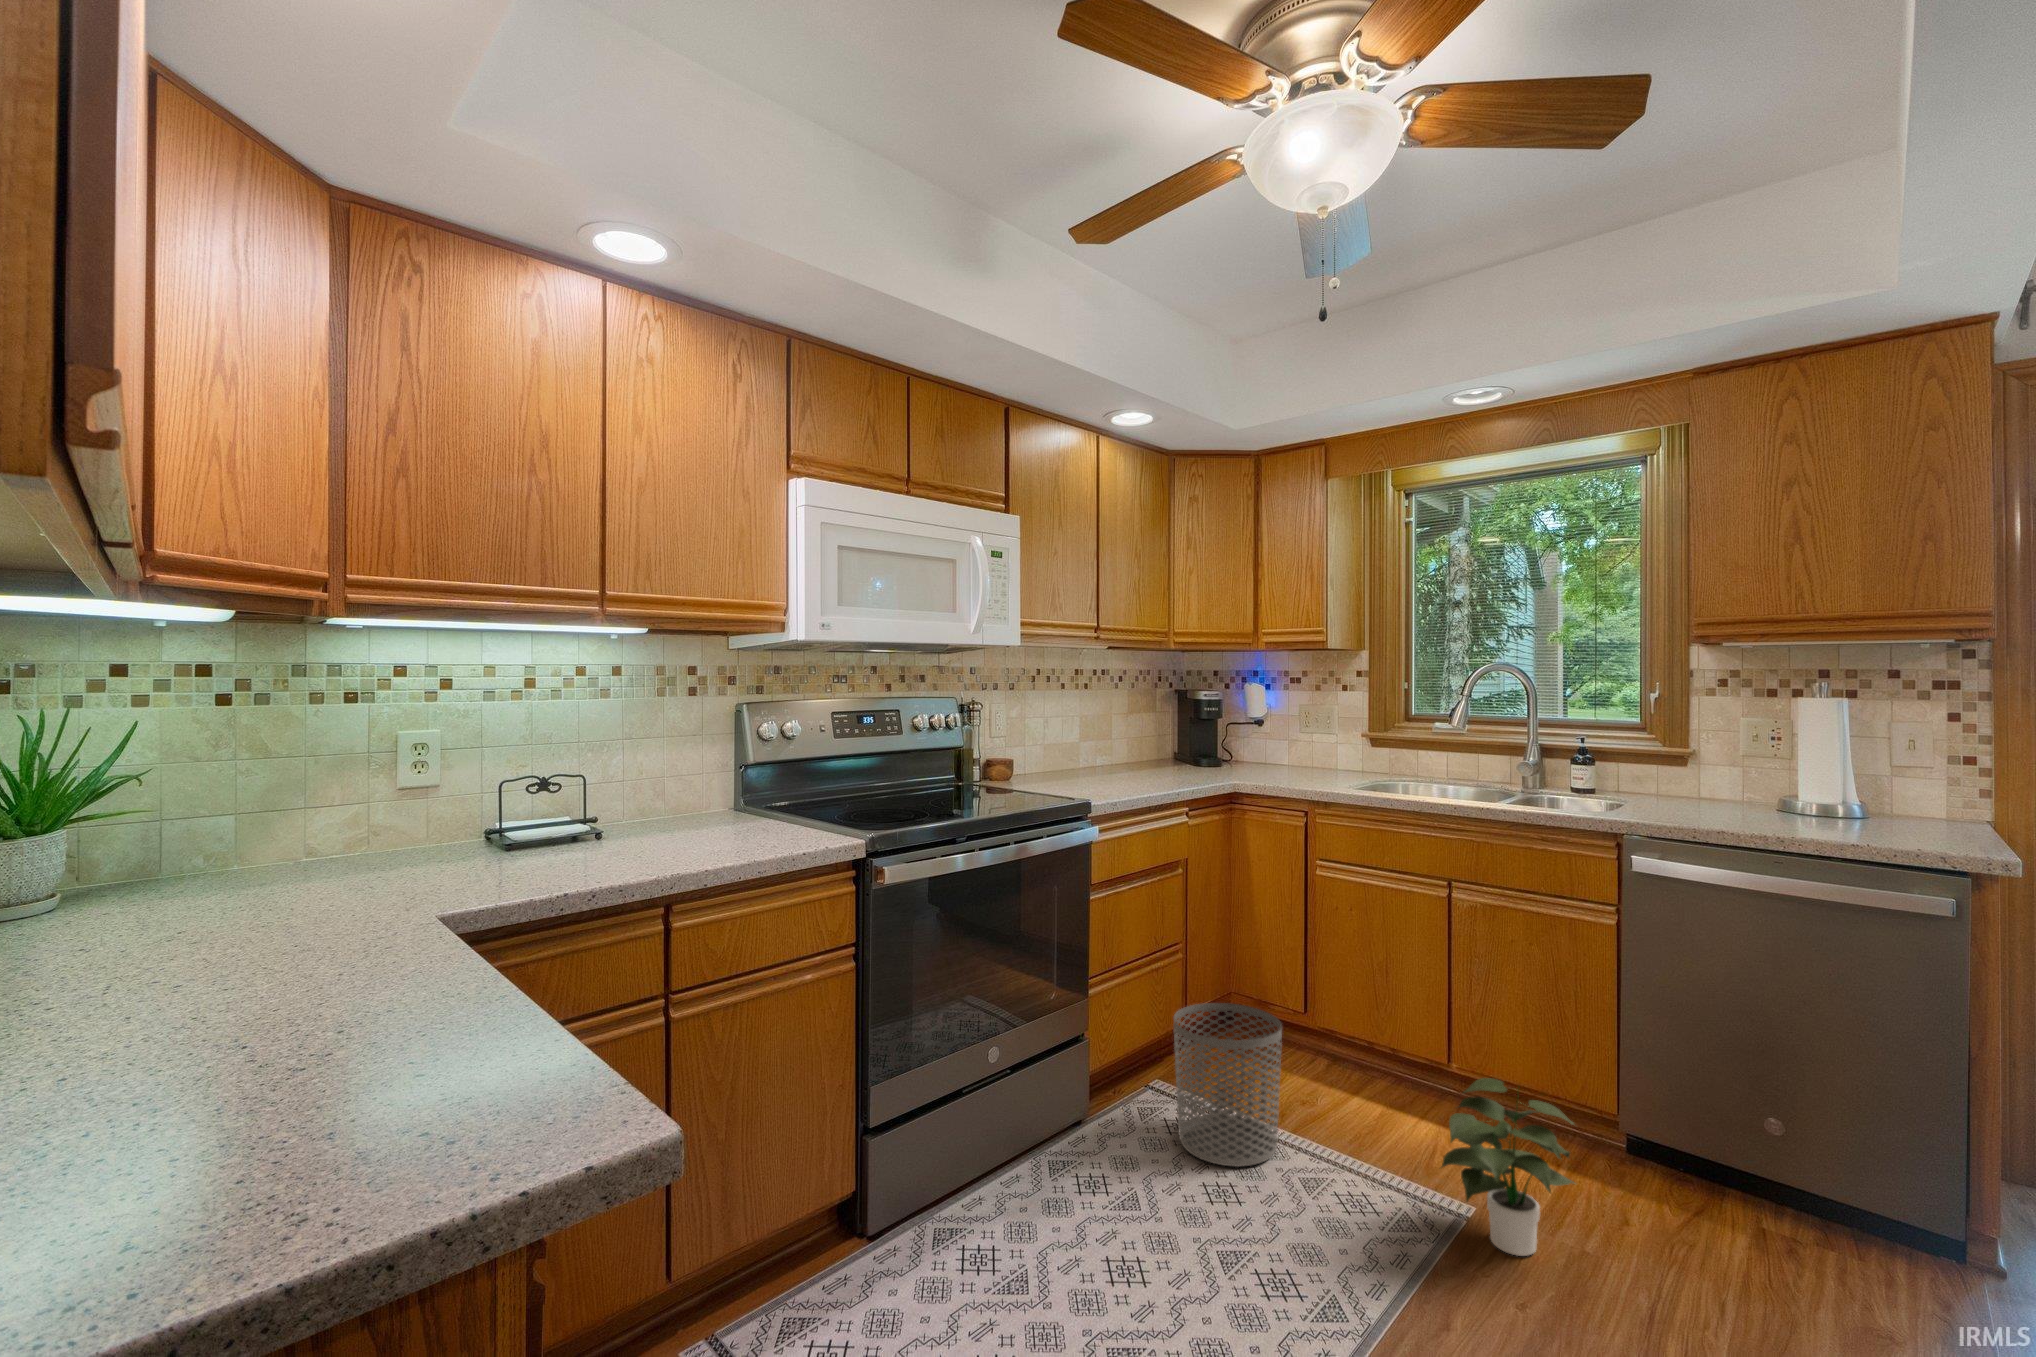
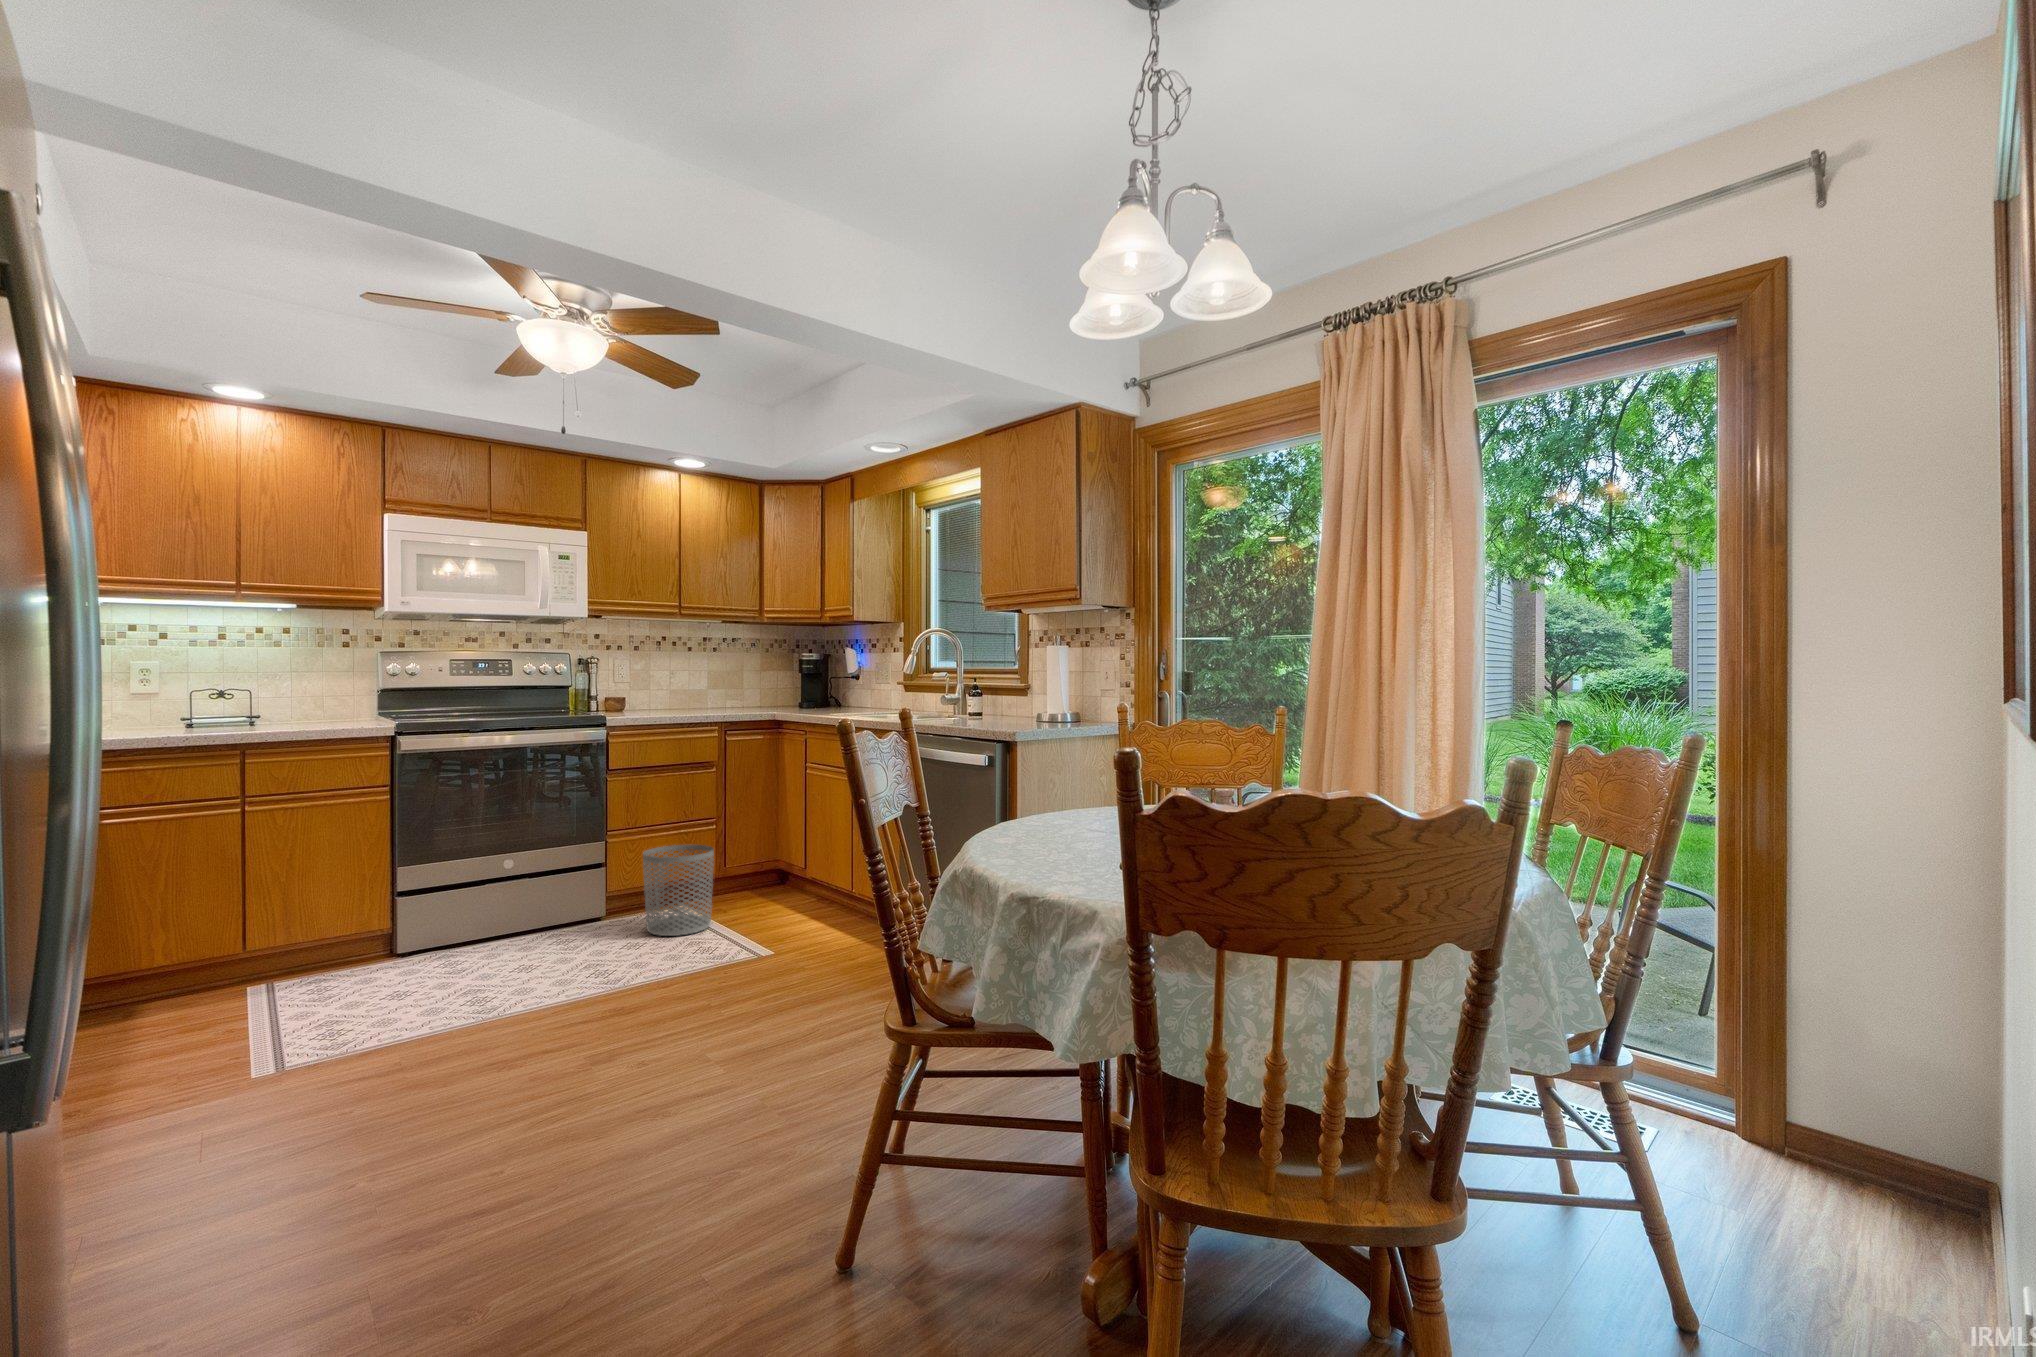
potted plant: present [1441,1078,1575,1256] -> none [715,872,803,968]

